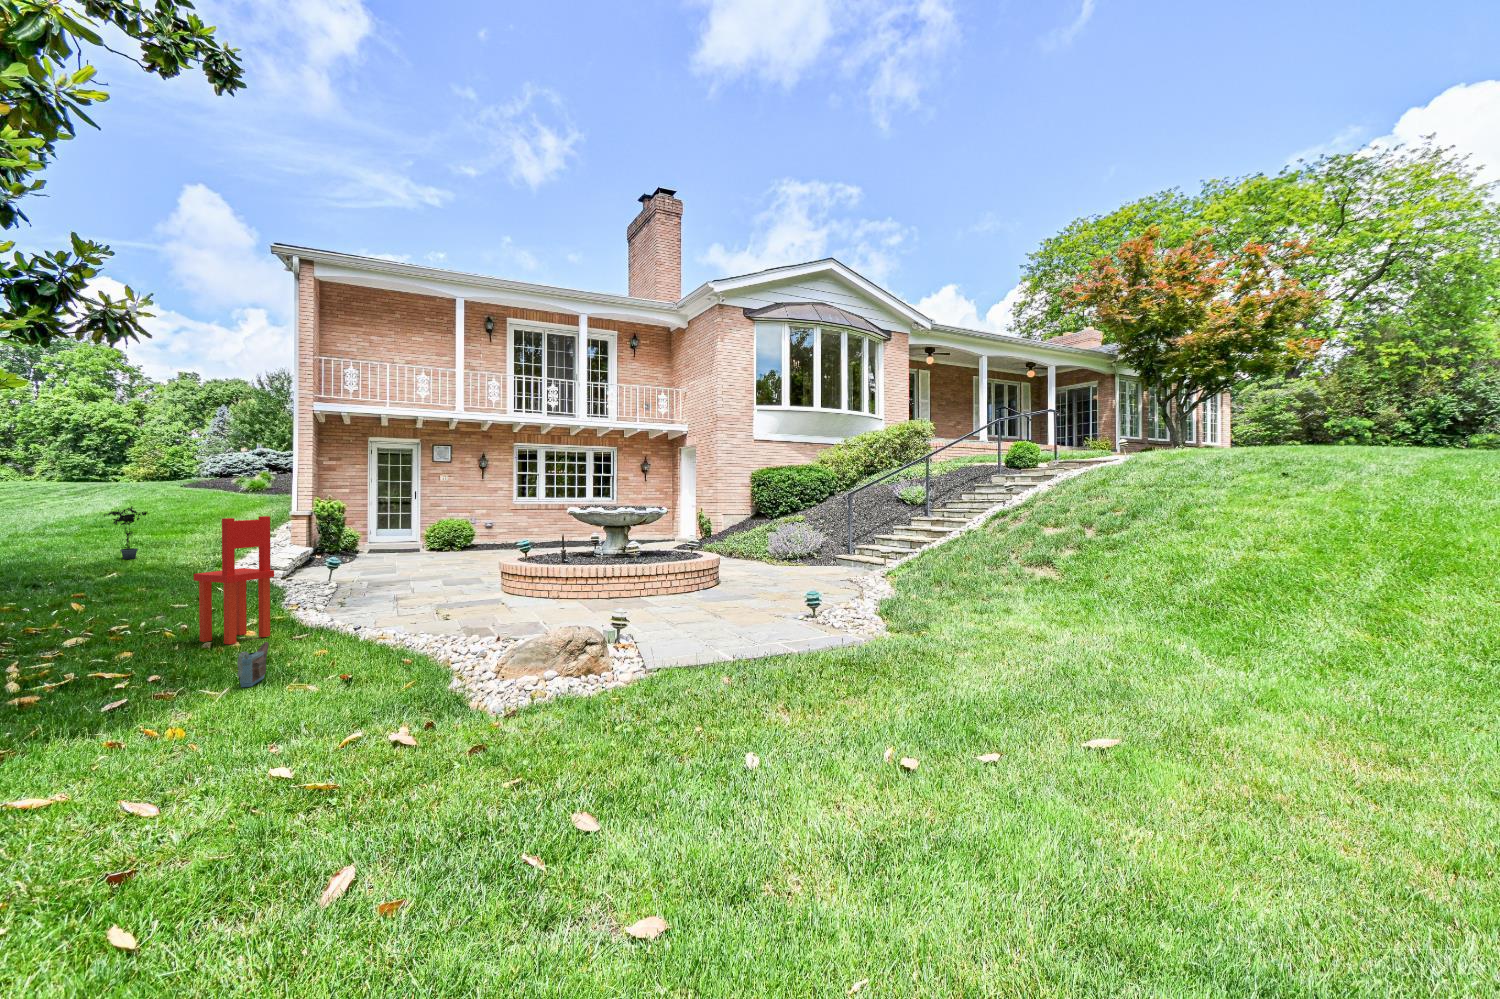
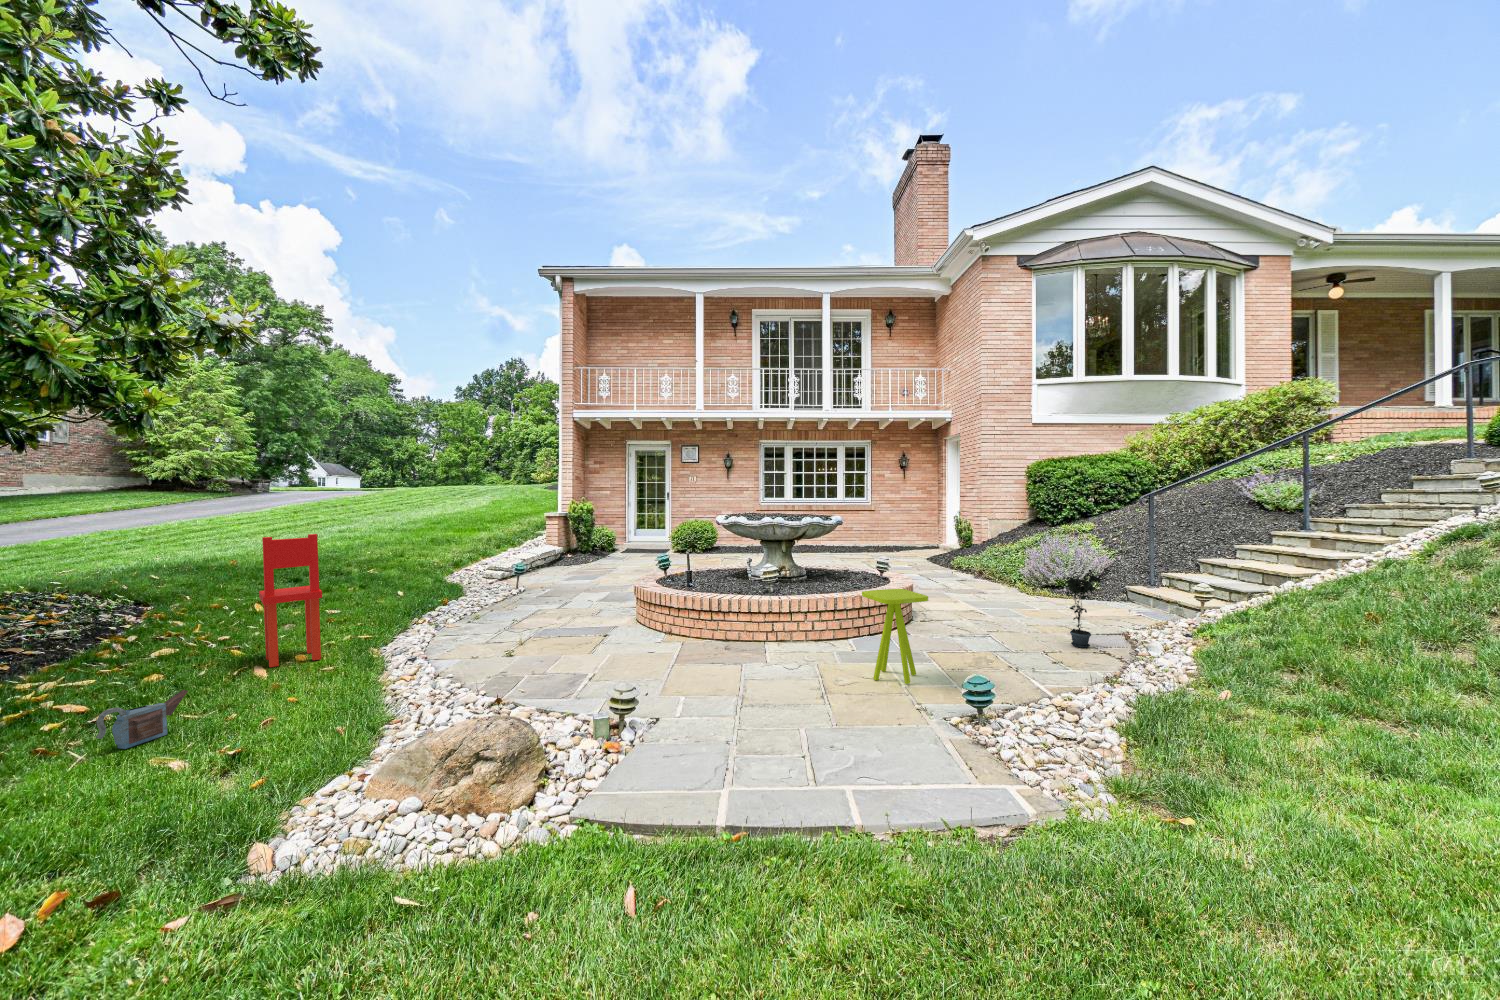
potted plant: present [104,506,148,559] -> present [1062,570,1100,648]
side table: none [727,549,769,607] -> present [862,589,928,684]

